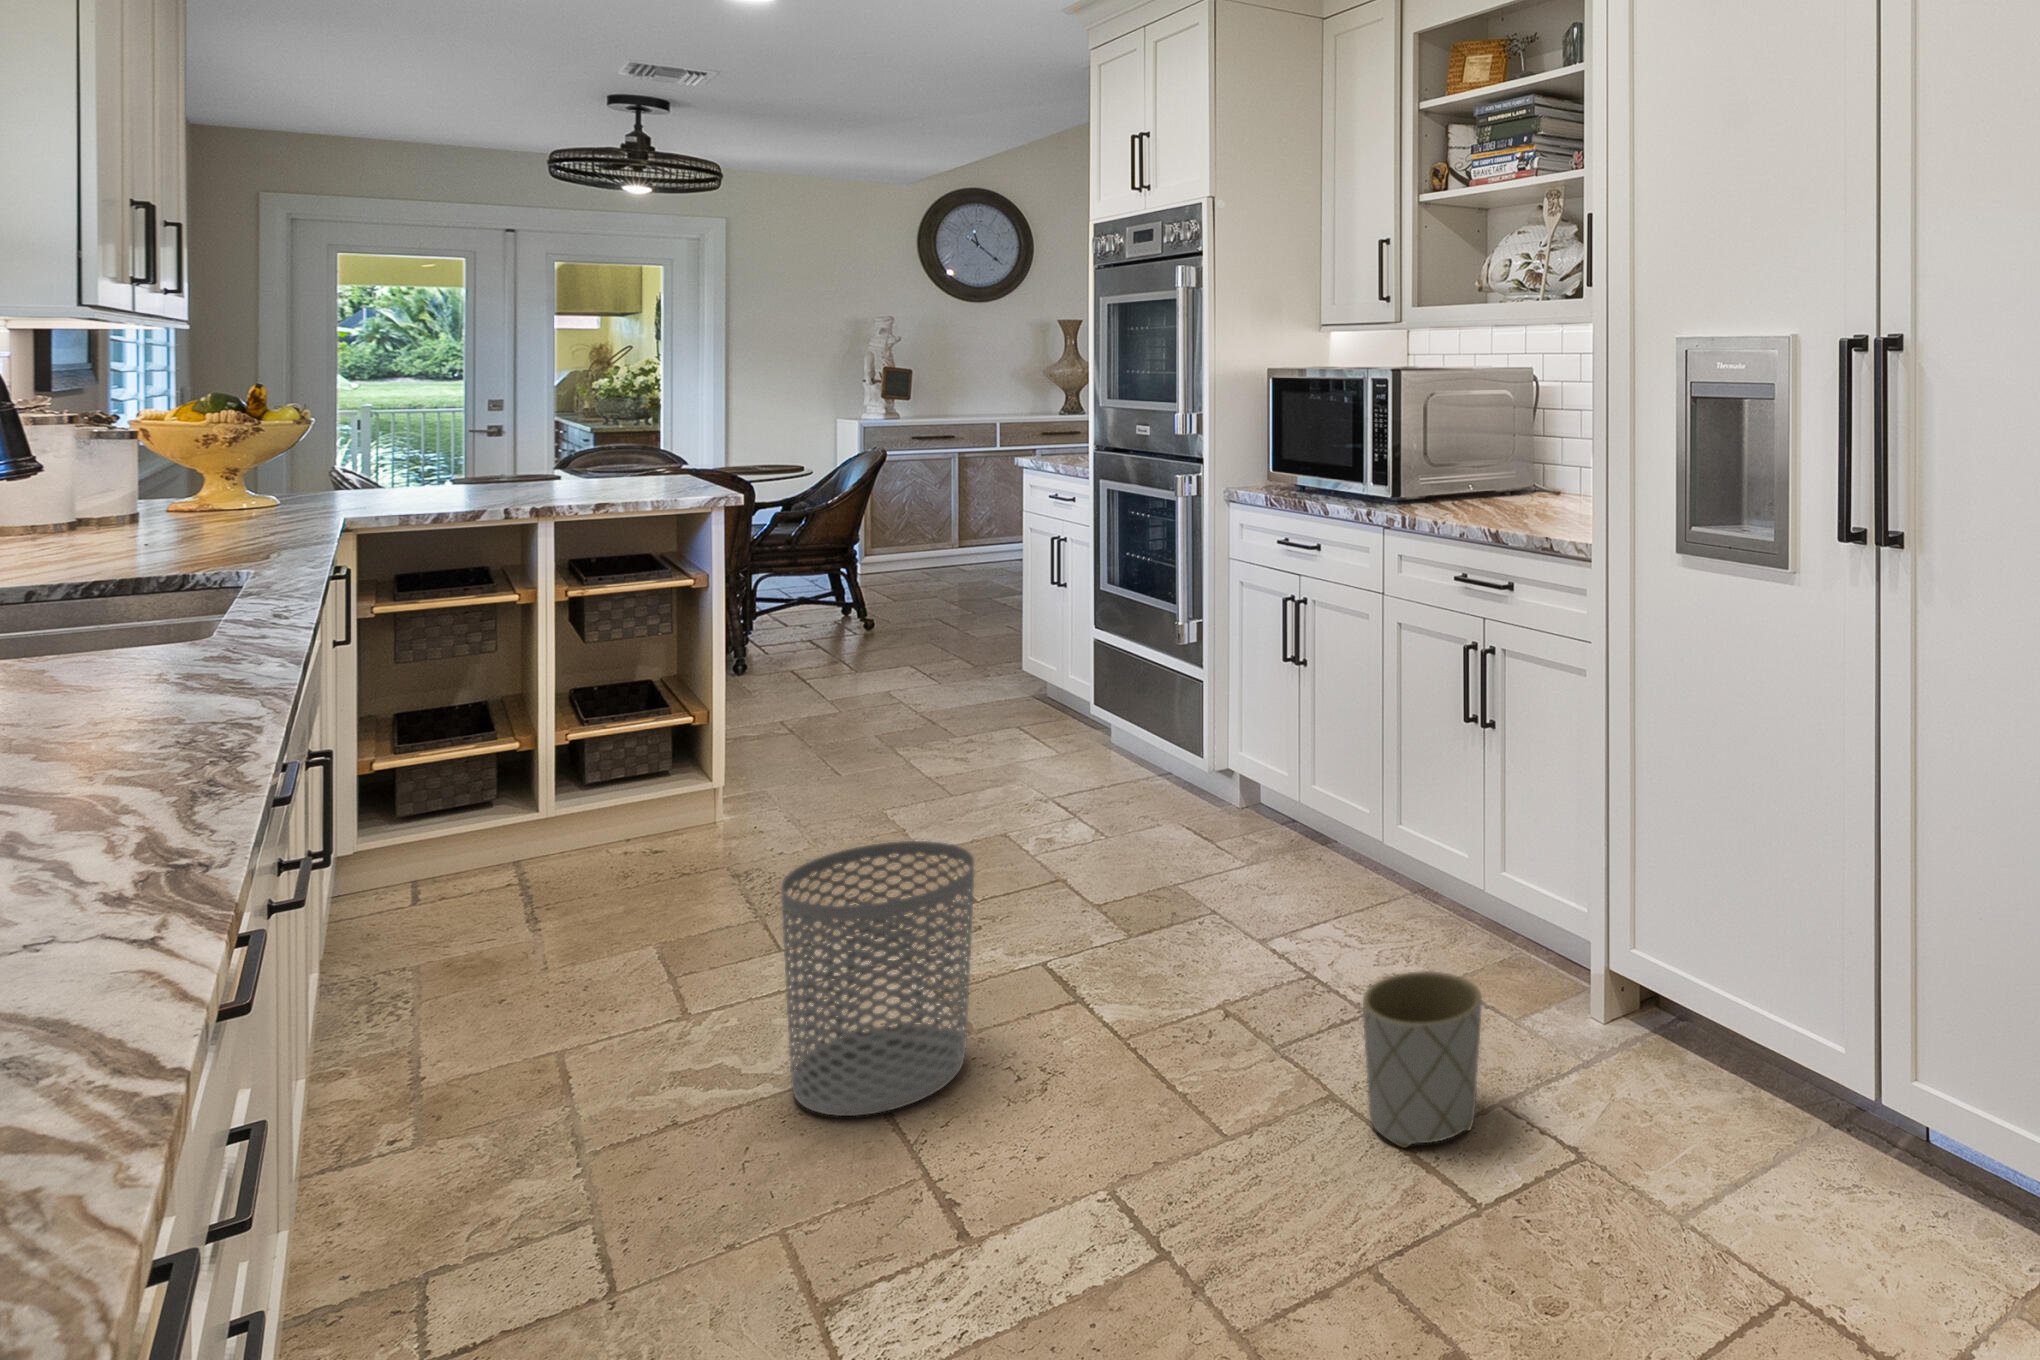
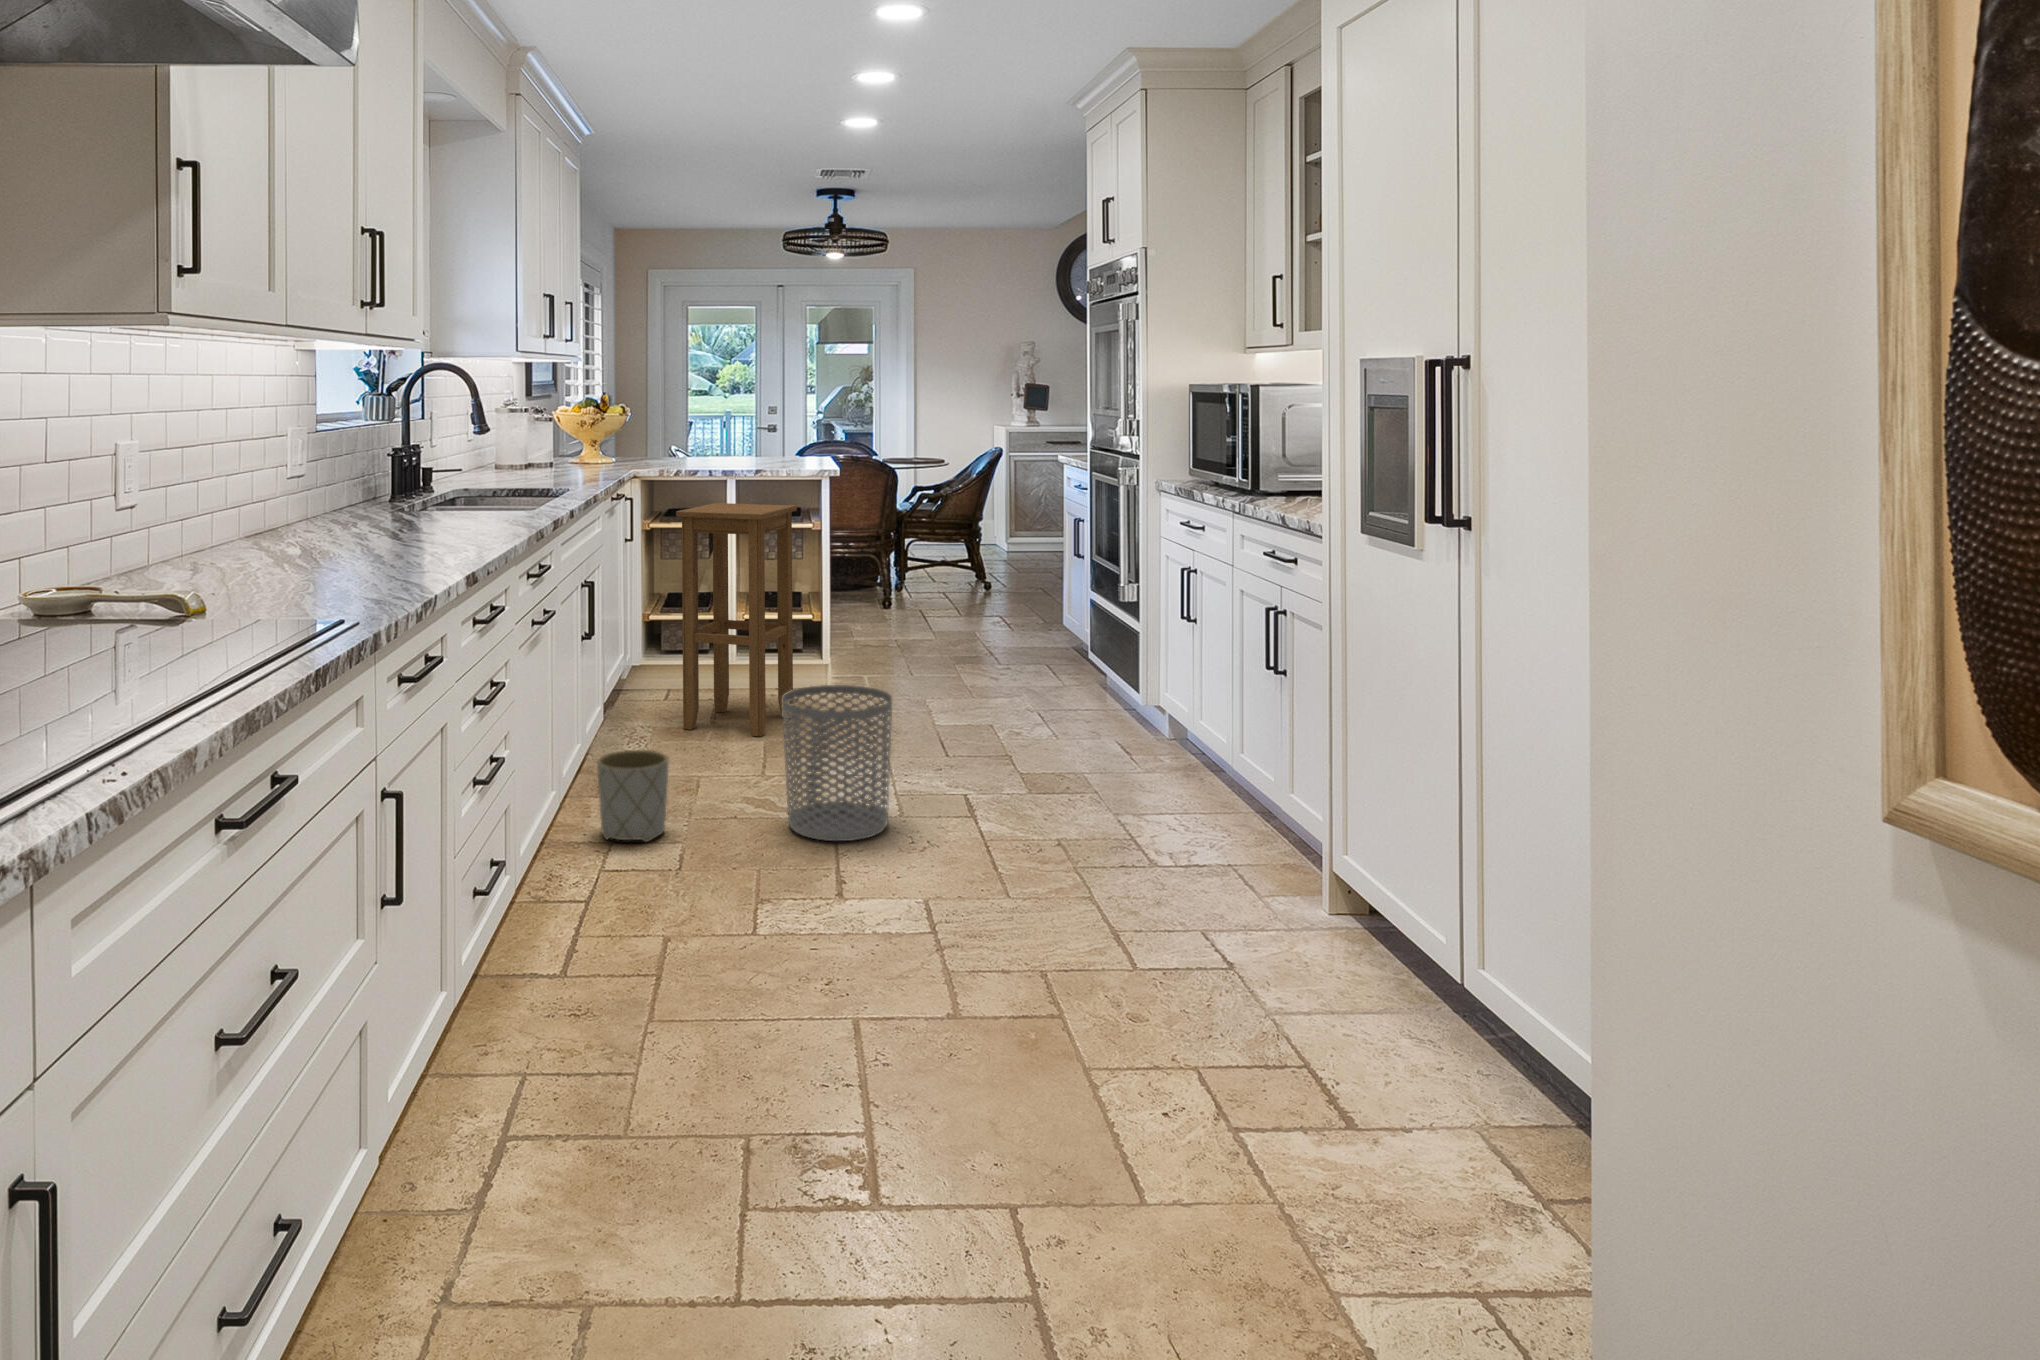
stool: none [479,556,698,947] -> present [676,503,797,736]
planter: present [1363,971,1482,1148] -> present [597,750,669,842]

